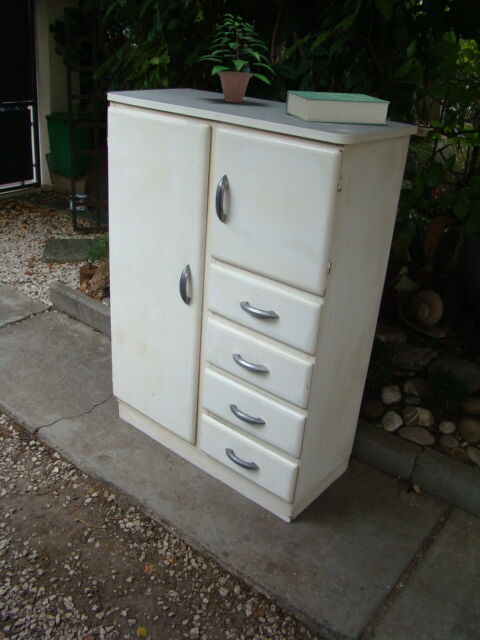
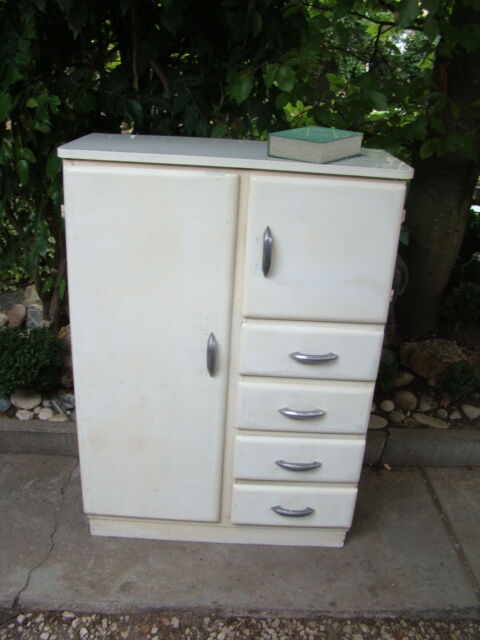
potted plant: present [202,14,273,103] -> none [125,55,222,150]

